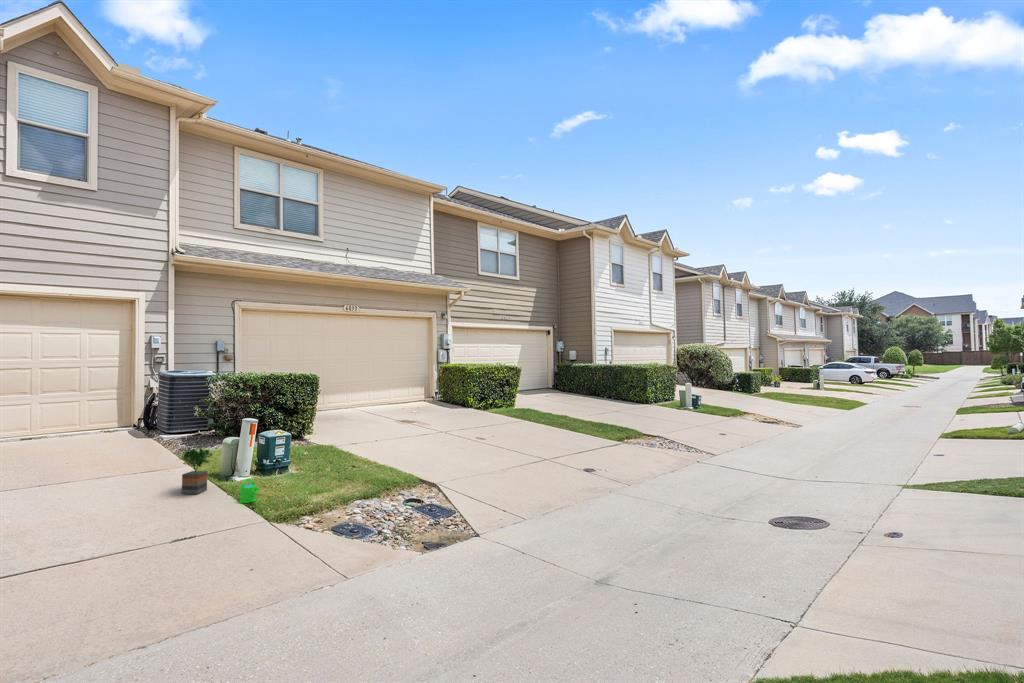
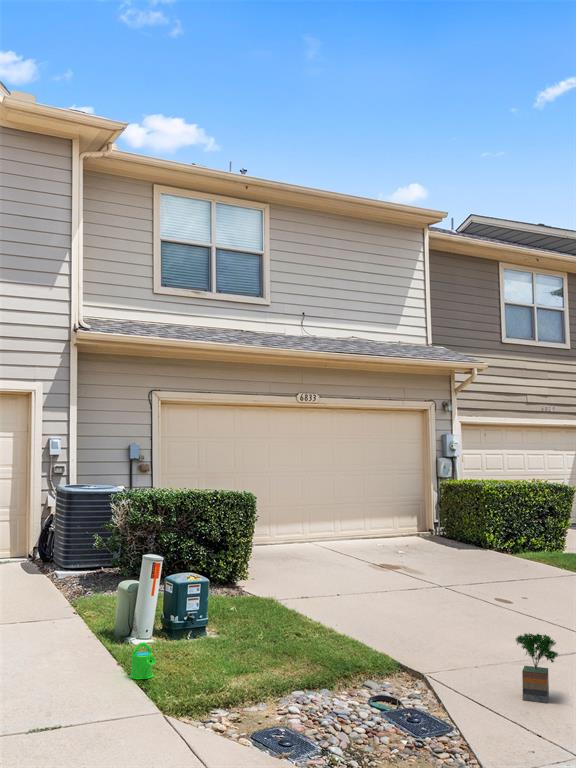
potted tree: present [182,449,212,494] -> present [516,633,558,703]

